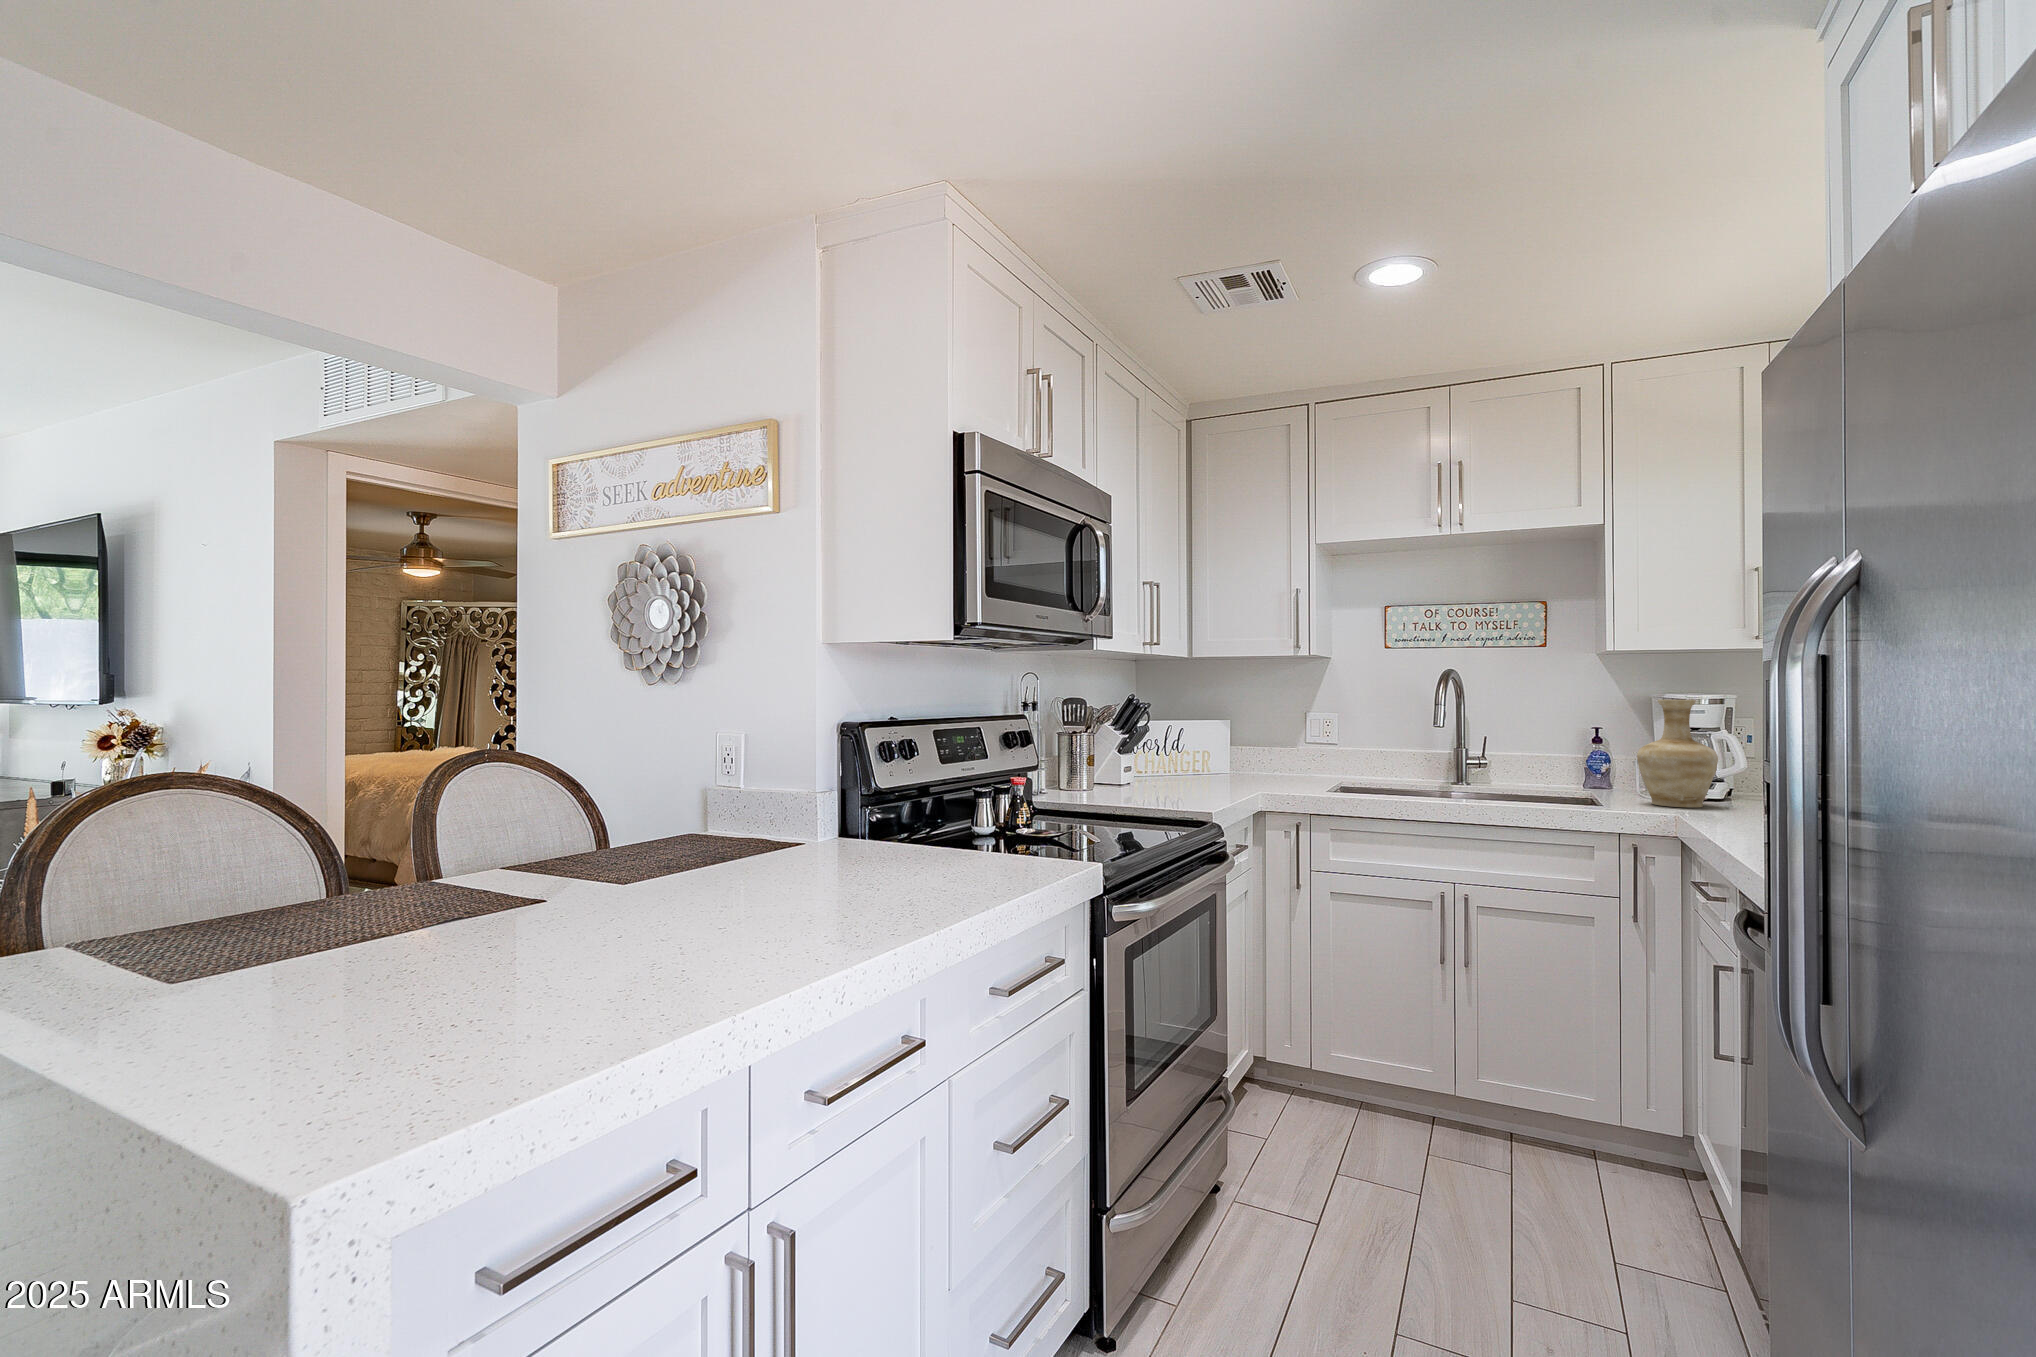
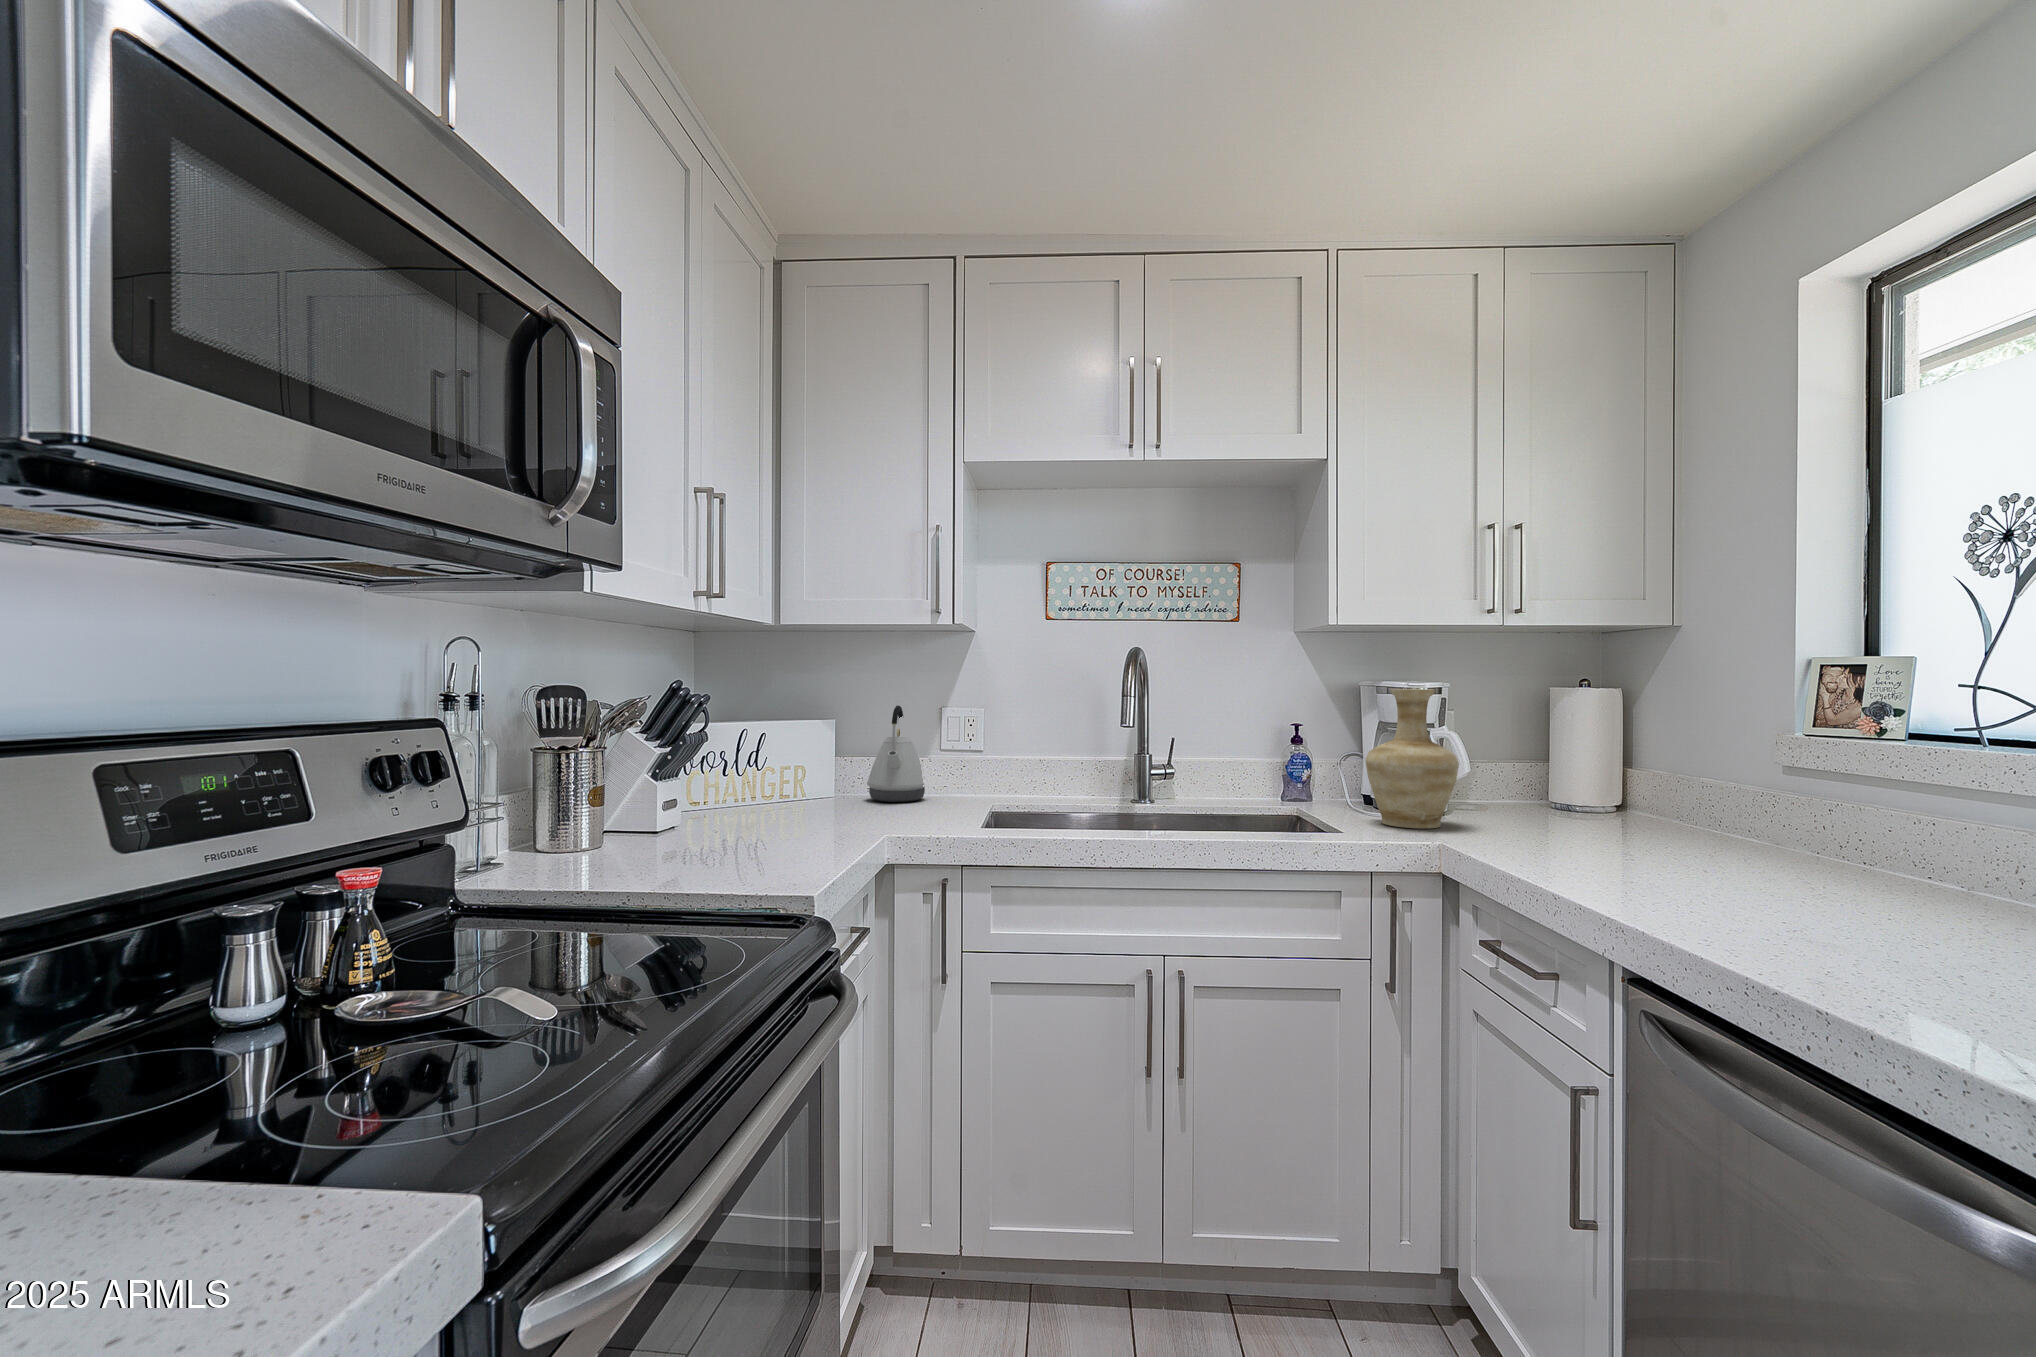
kettle: none [1252,712,1295,780] -> present [867,706,925,802]

